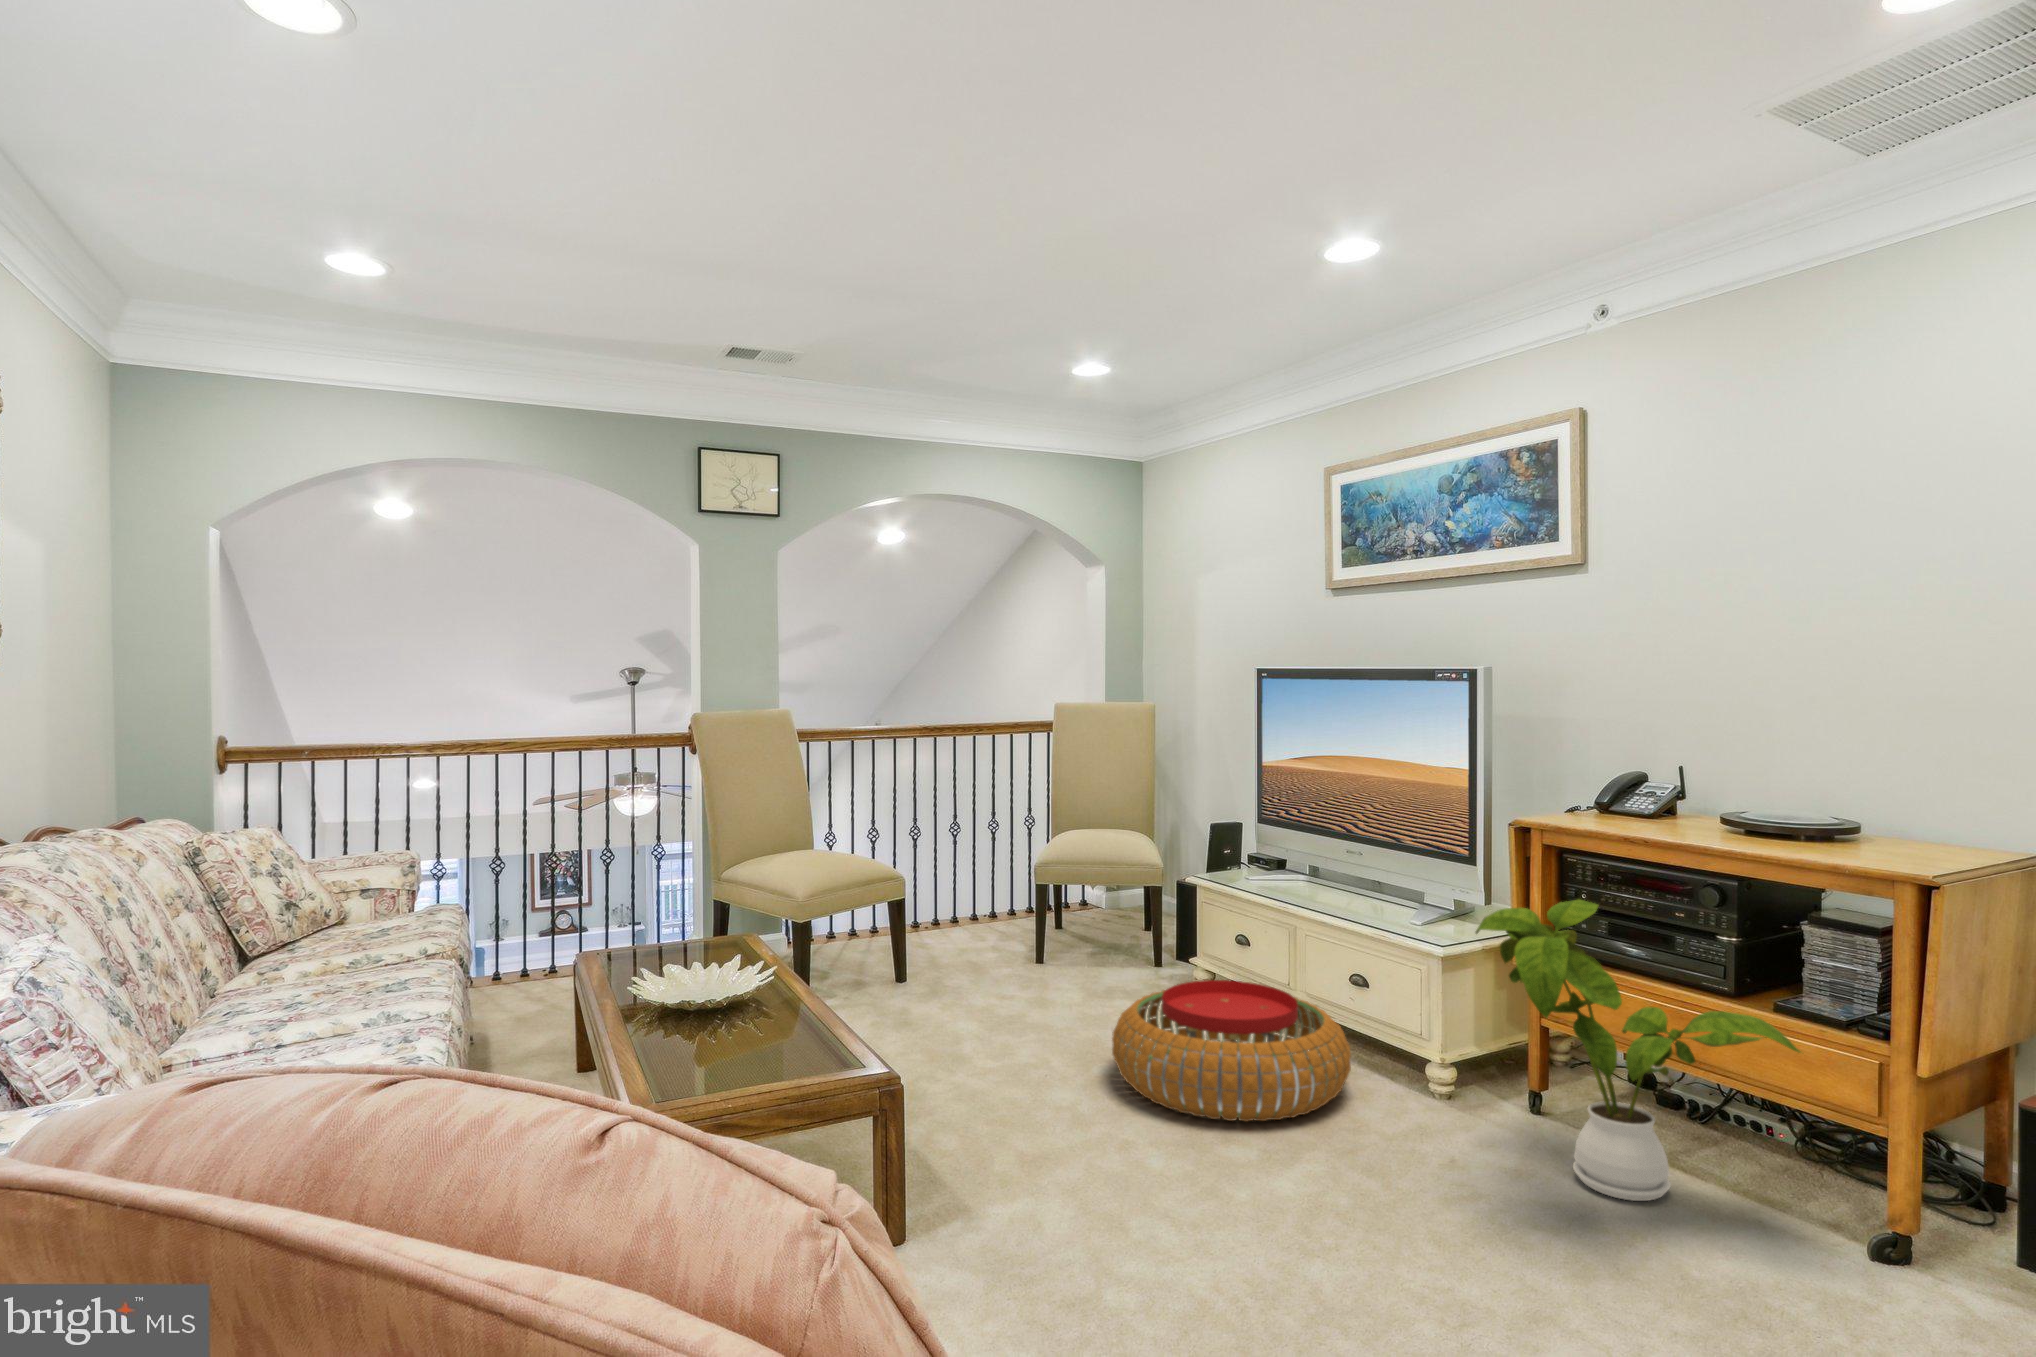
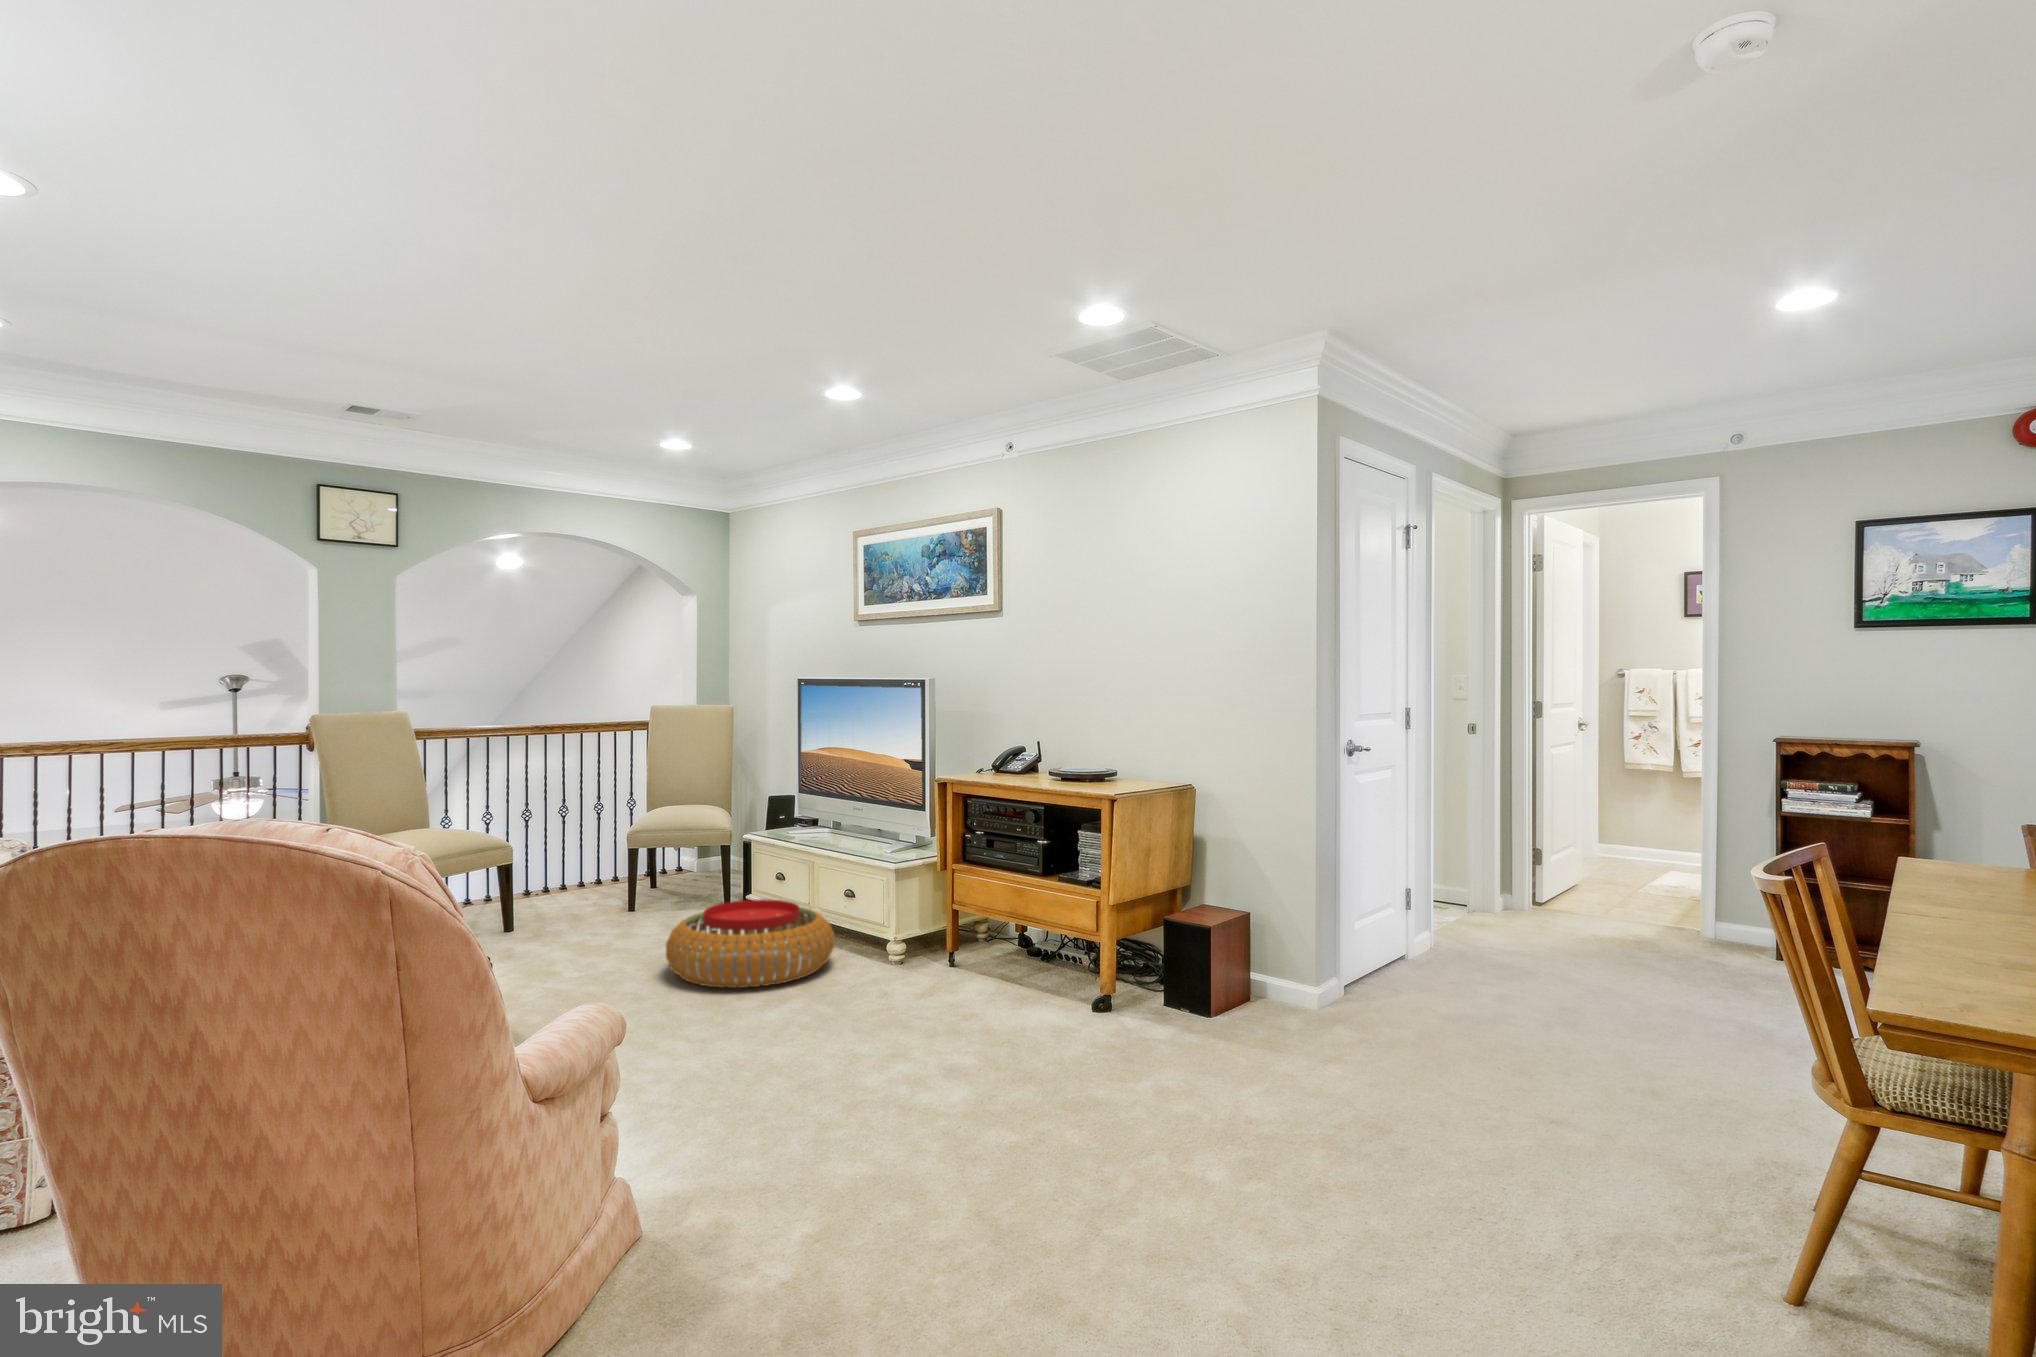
house plant: present [1476,900,1800,1201] -> none [890,821,1058,1001]

